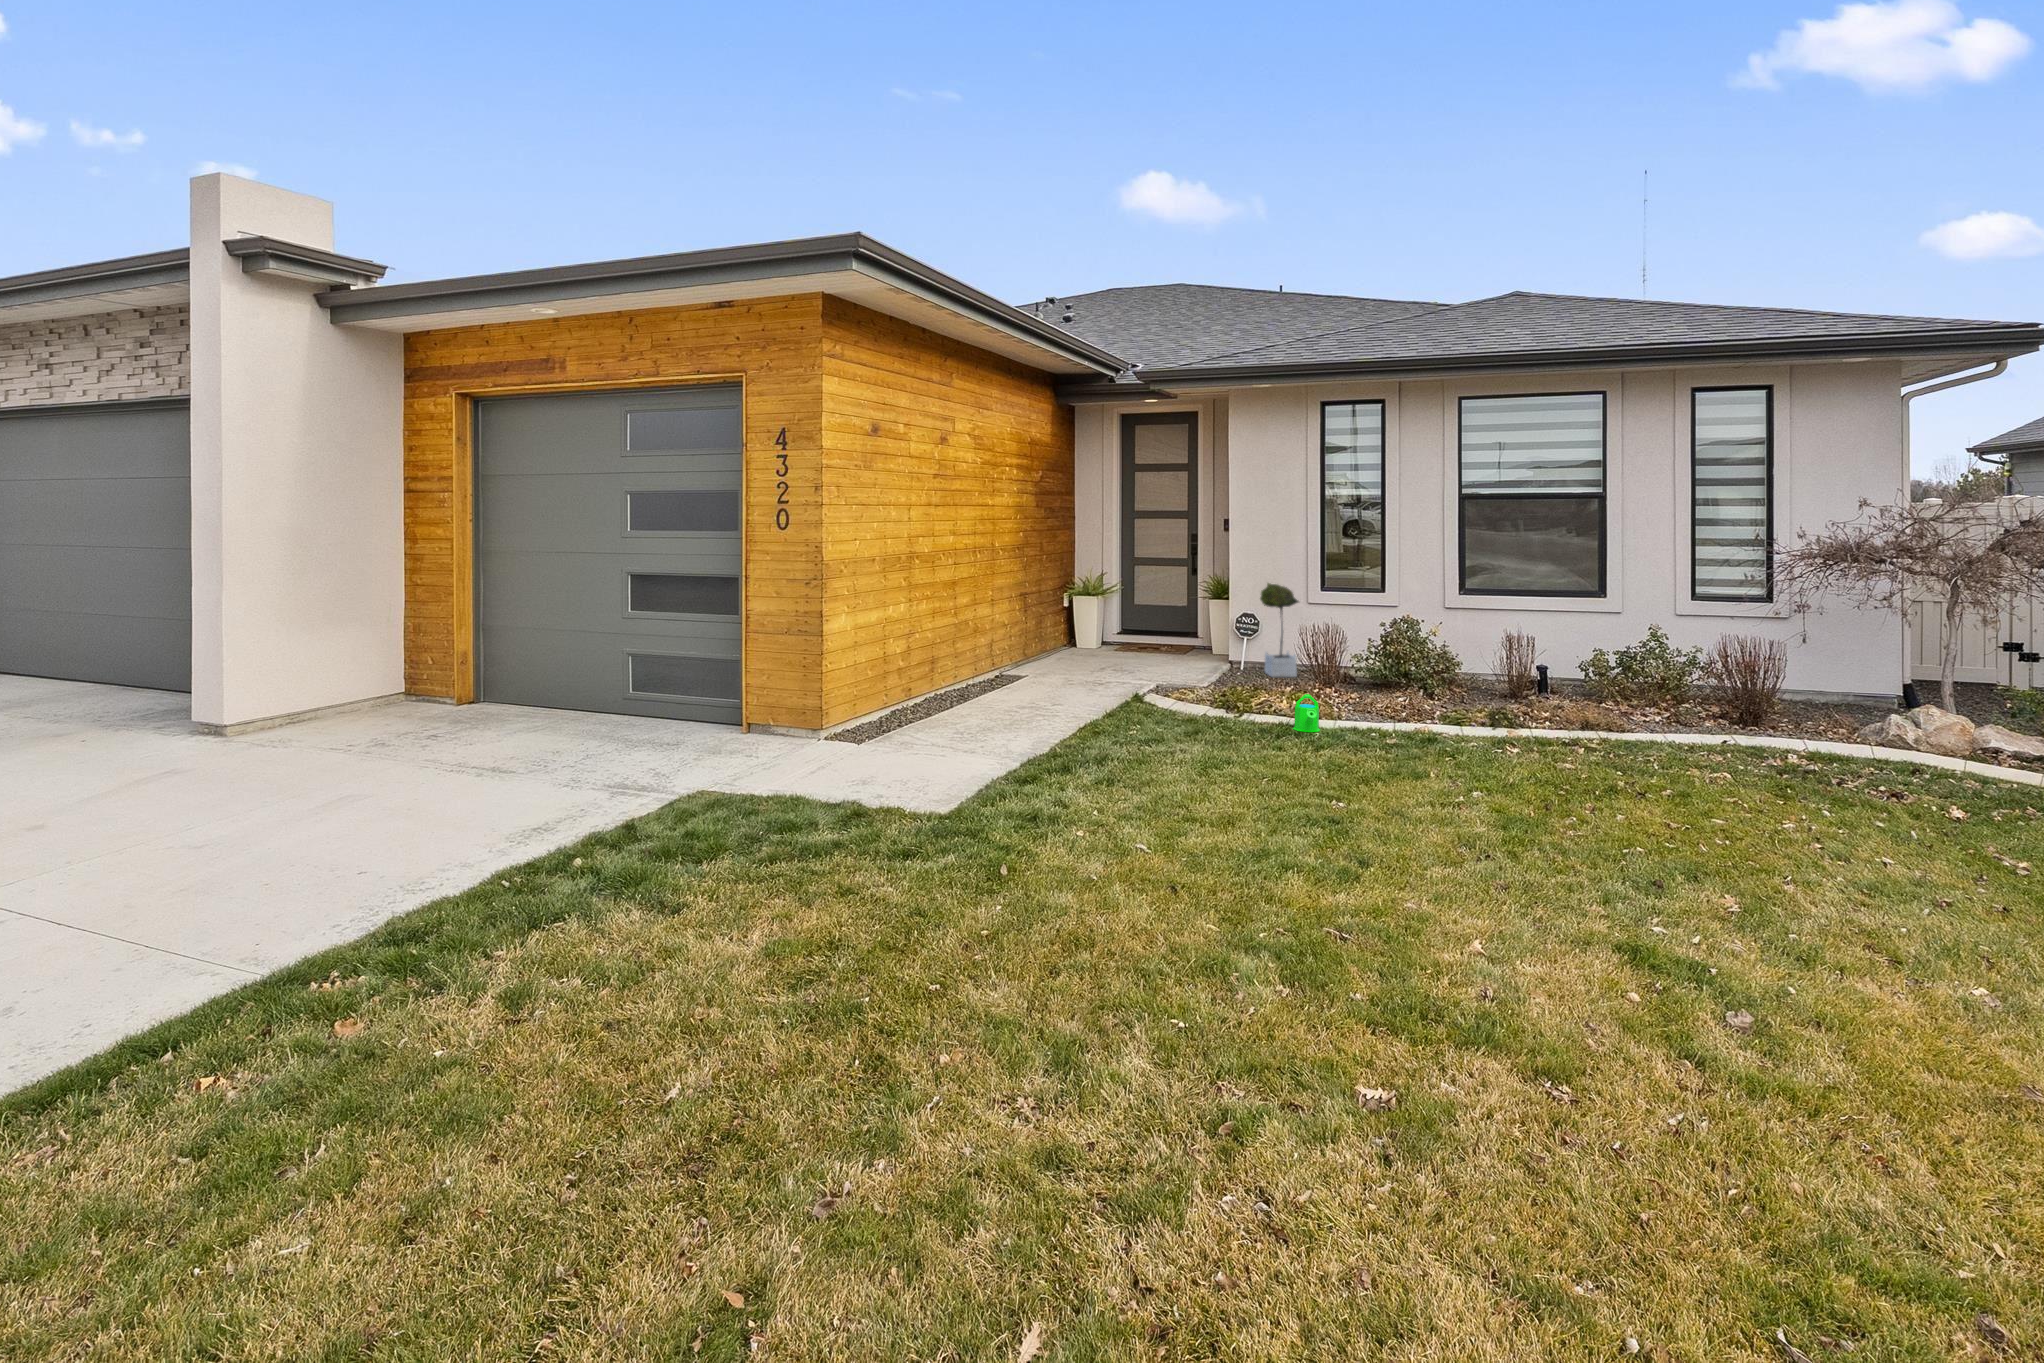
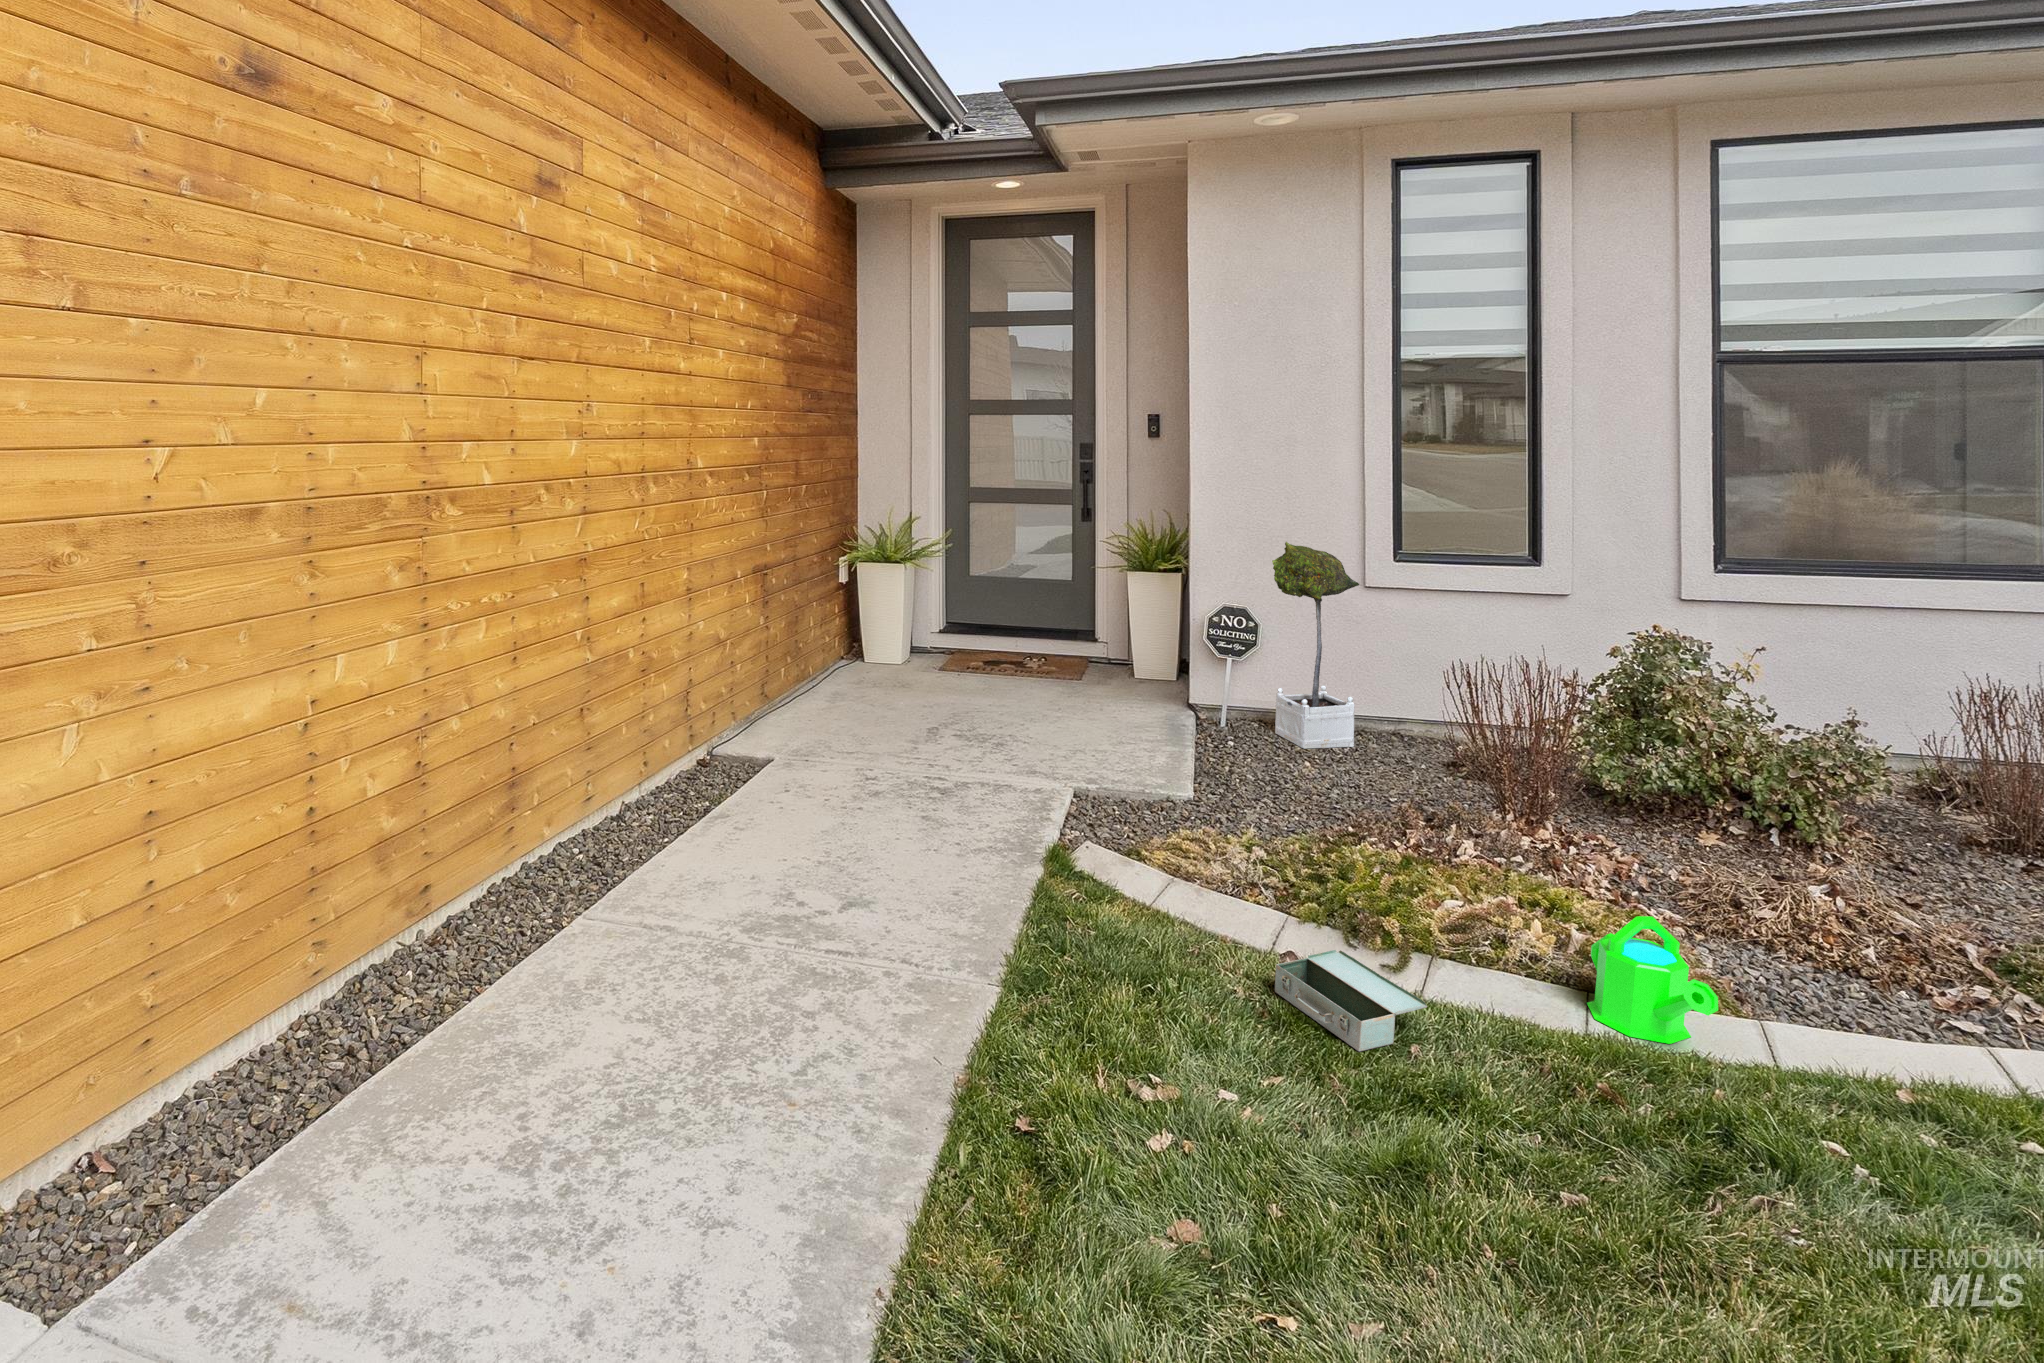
toolbox: none [1192,711,1233,731] -> present [1275,950,1427,1051]

